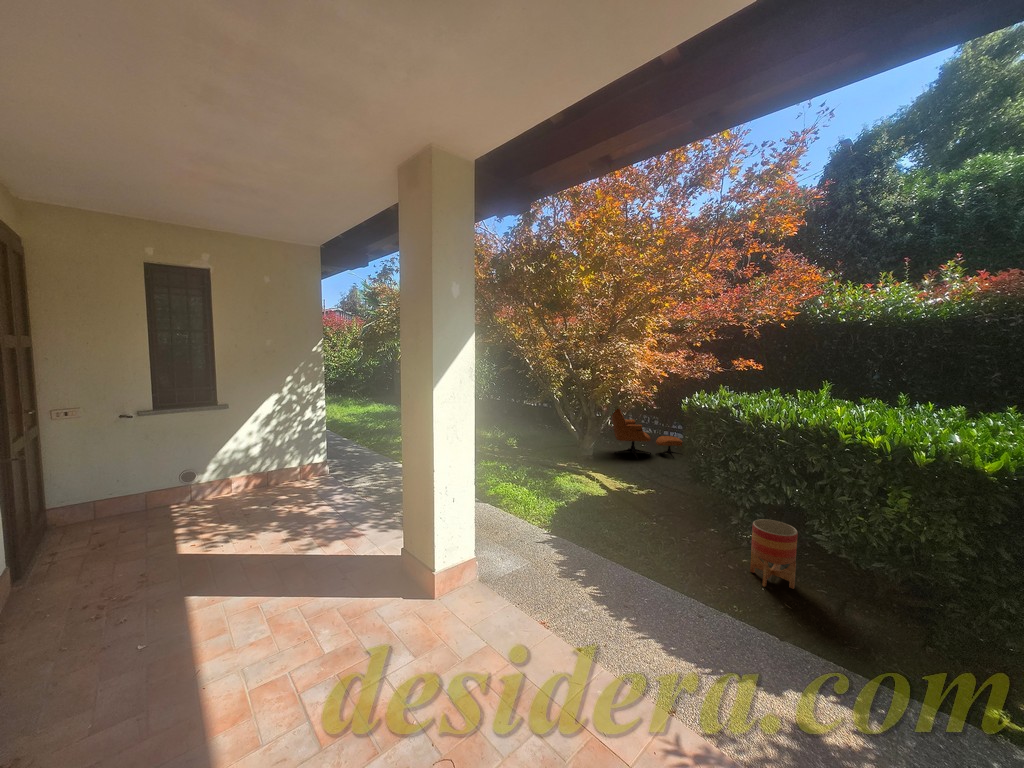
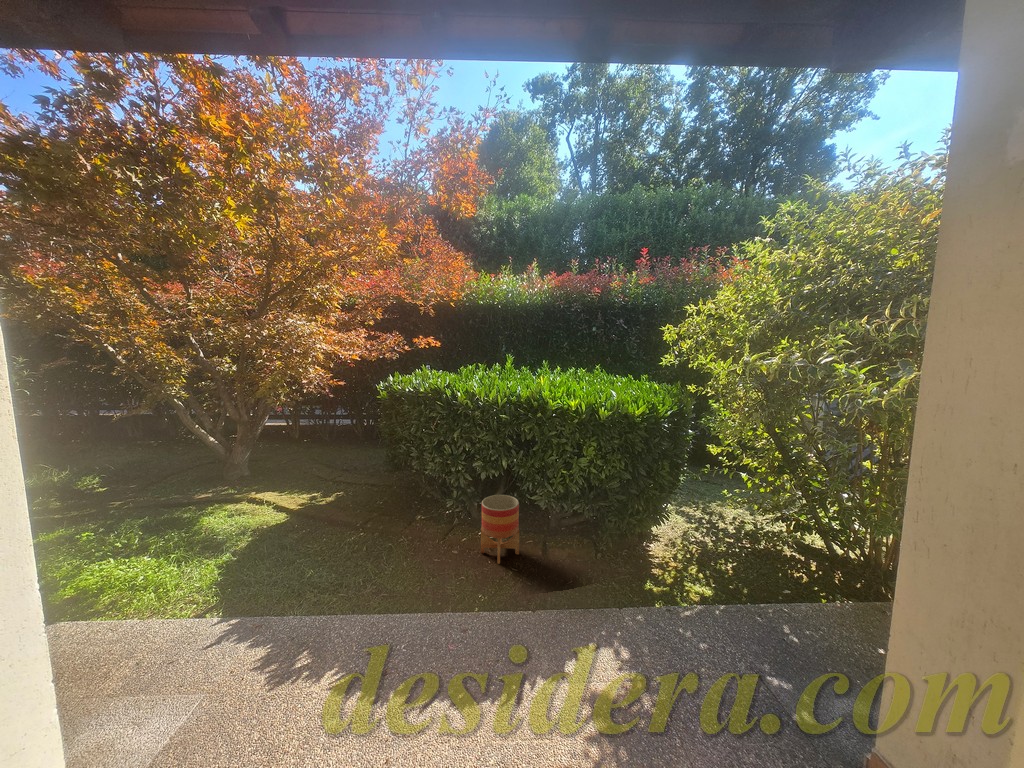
lounge chair: present [611,408,683,459] -> none [259,384,358,459]

